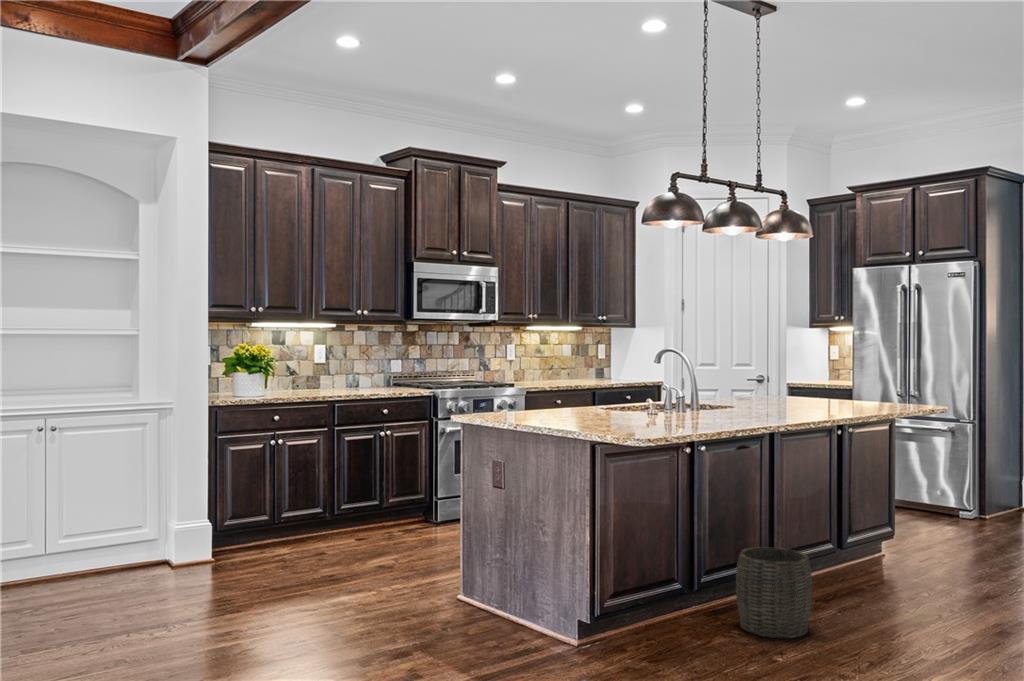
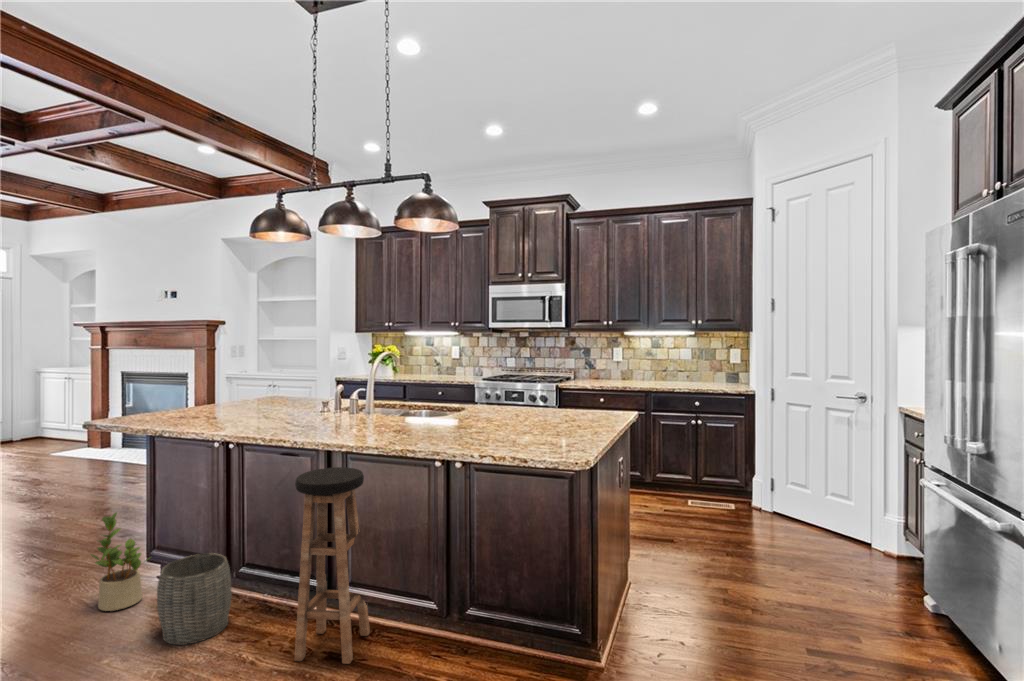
bar stool: none [805,429,871,601] -> present [294,467,370,664]
potted plant: none [650,531,708,664] -> present [91,512,149,611]

